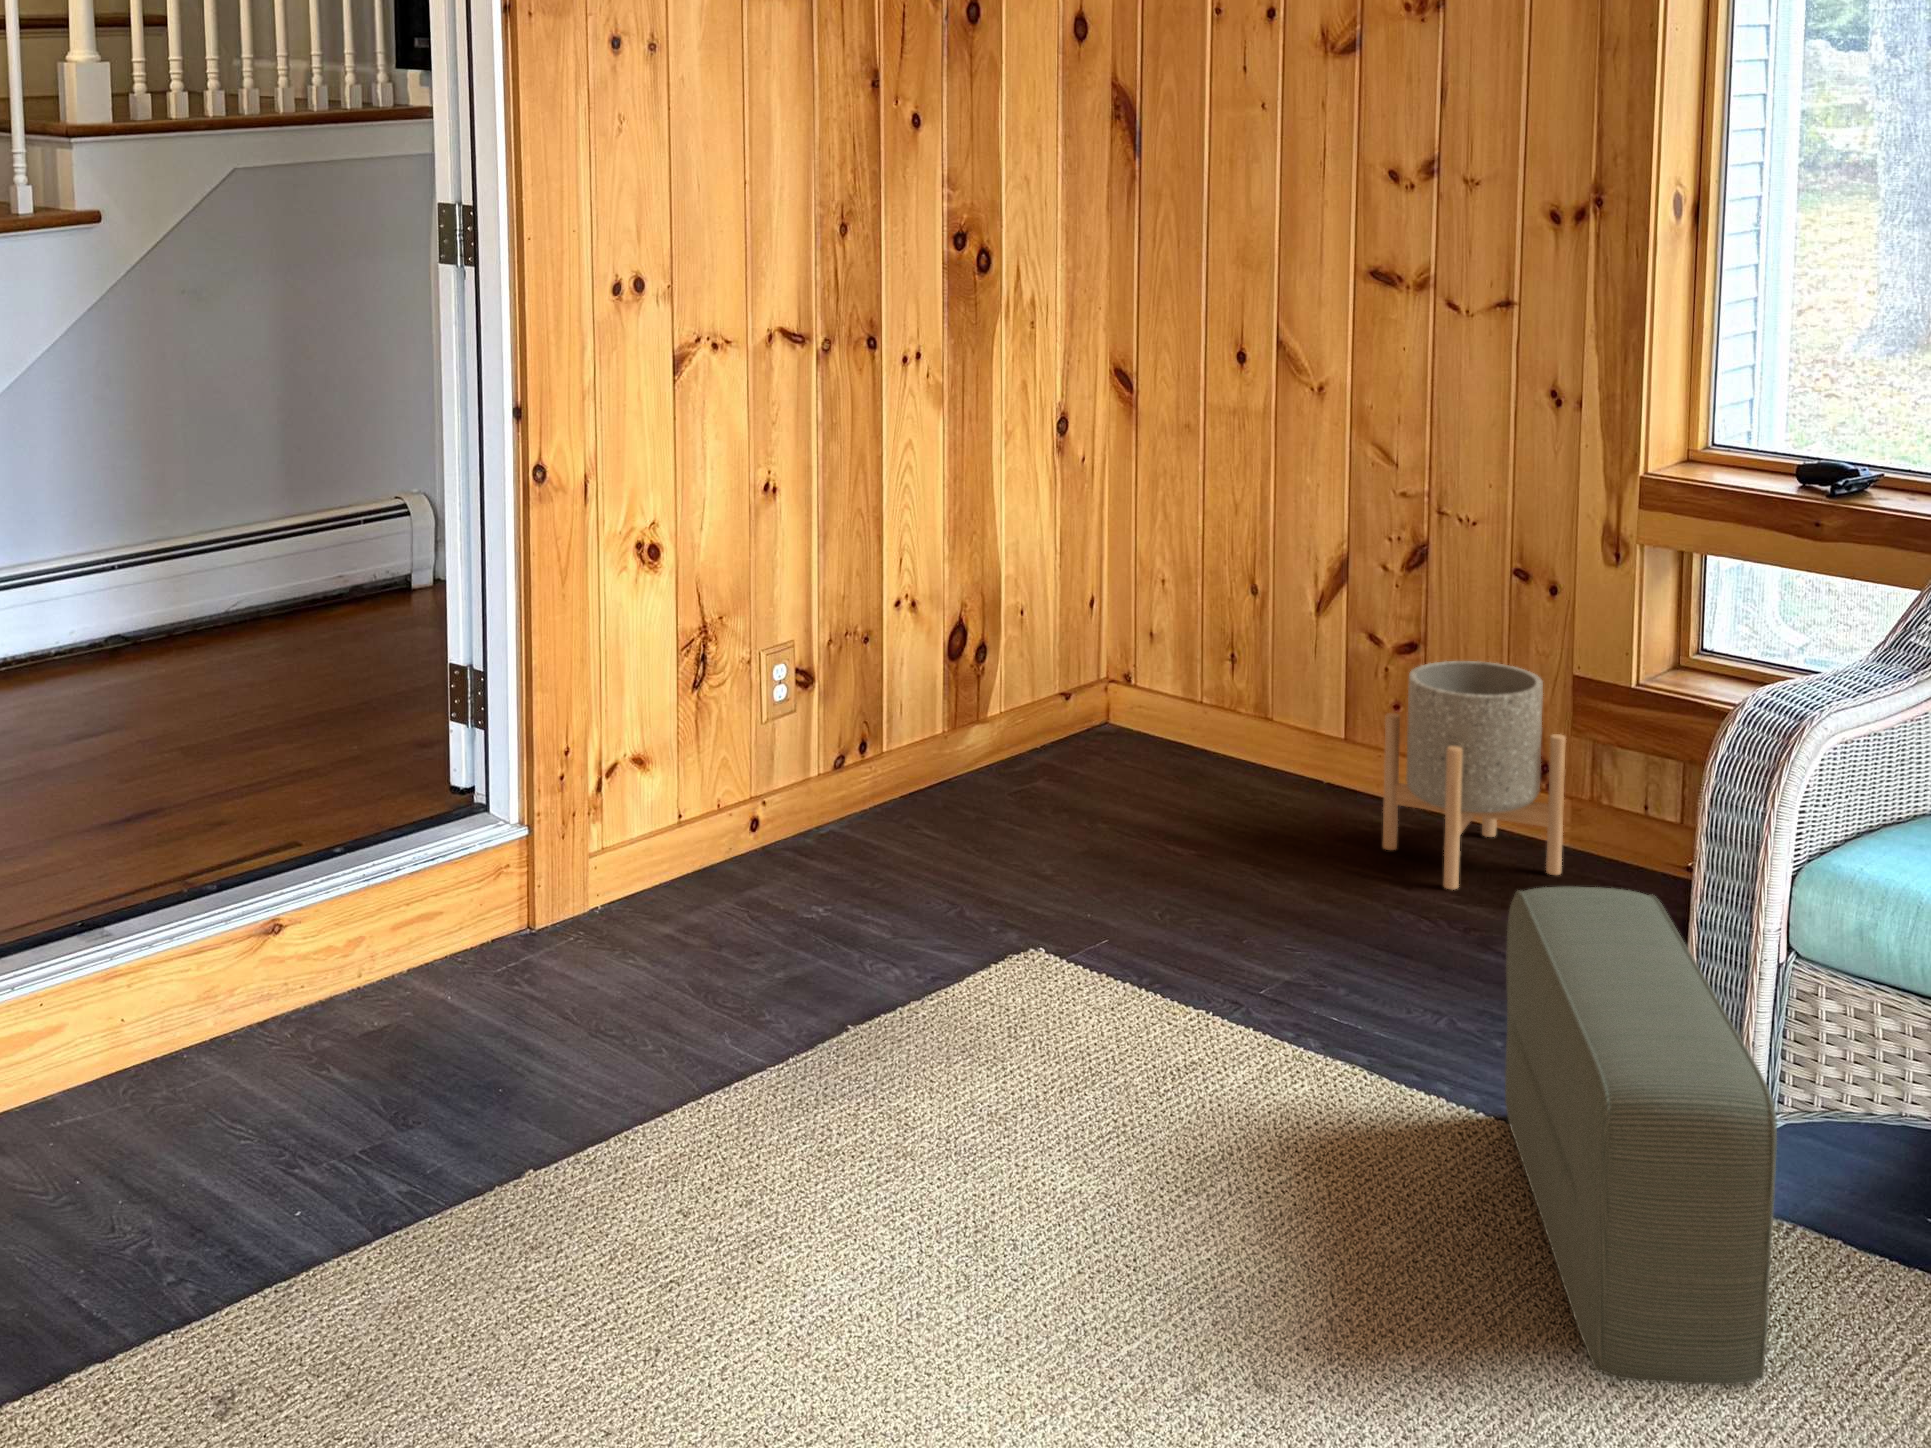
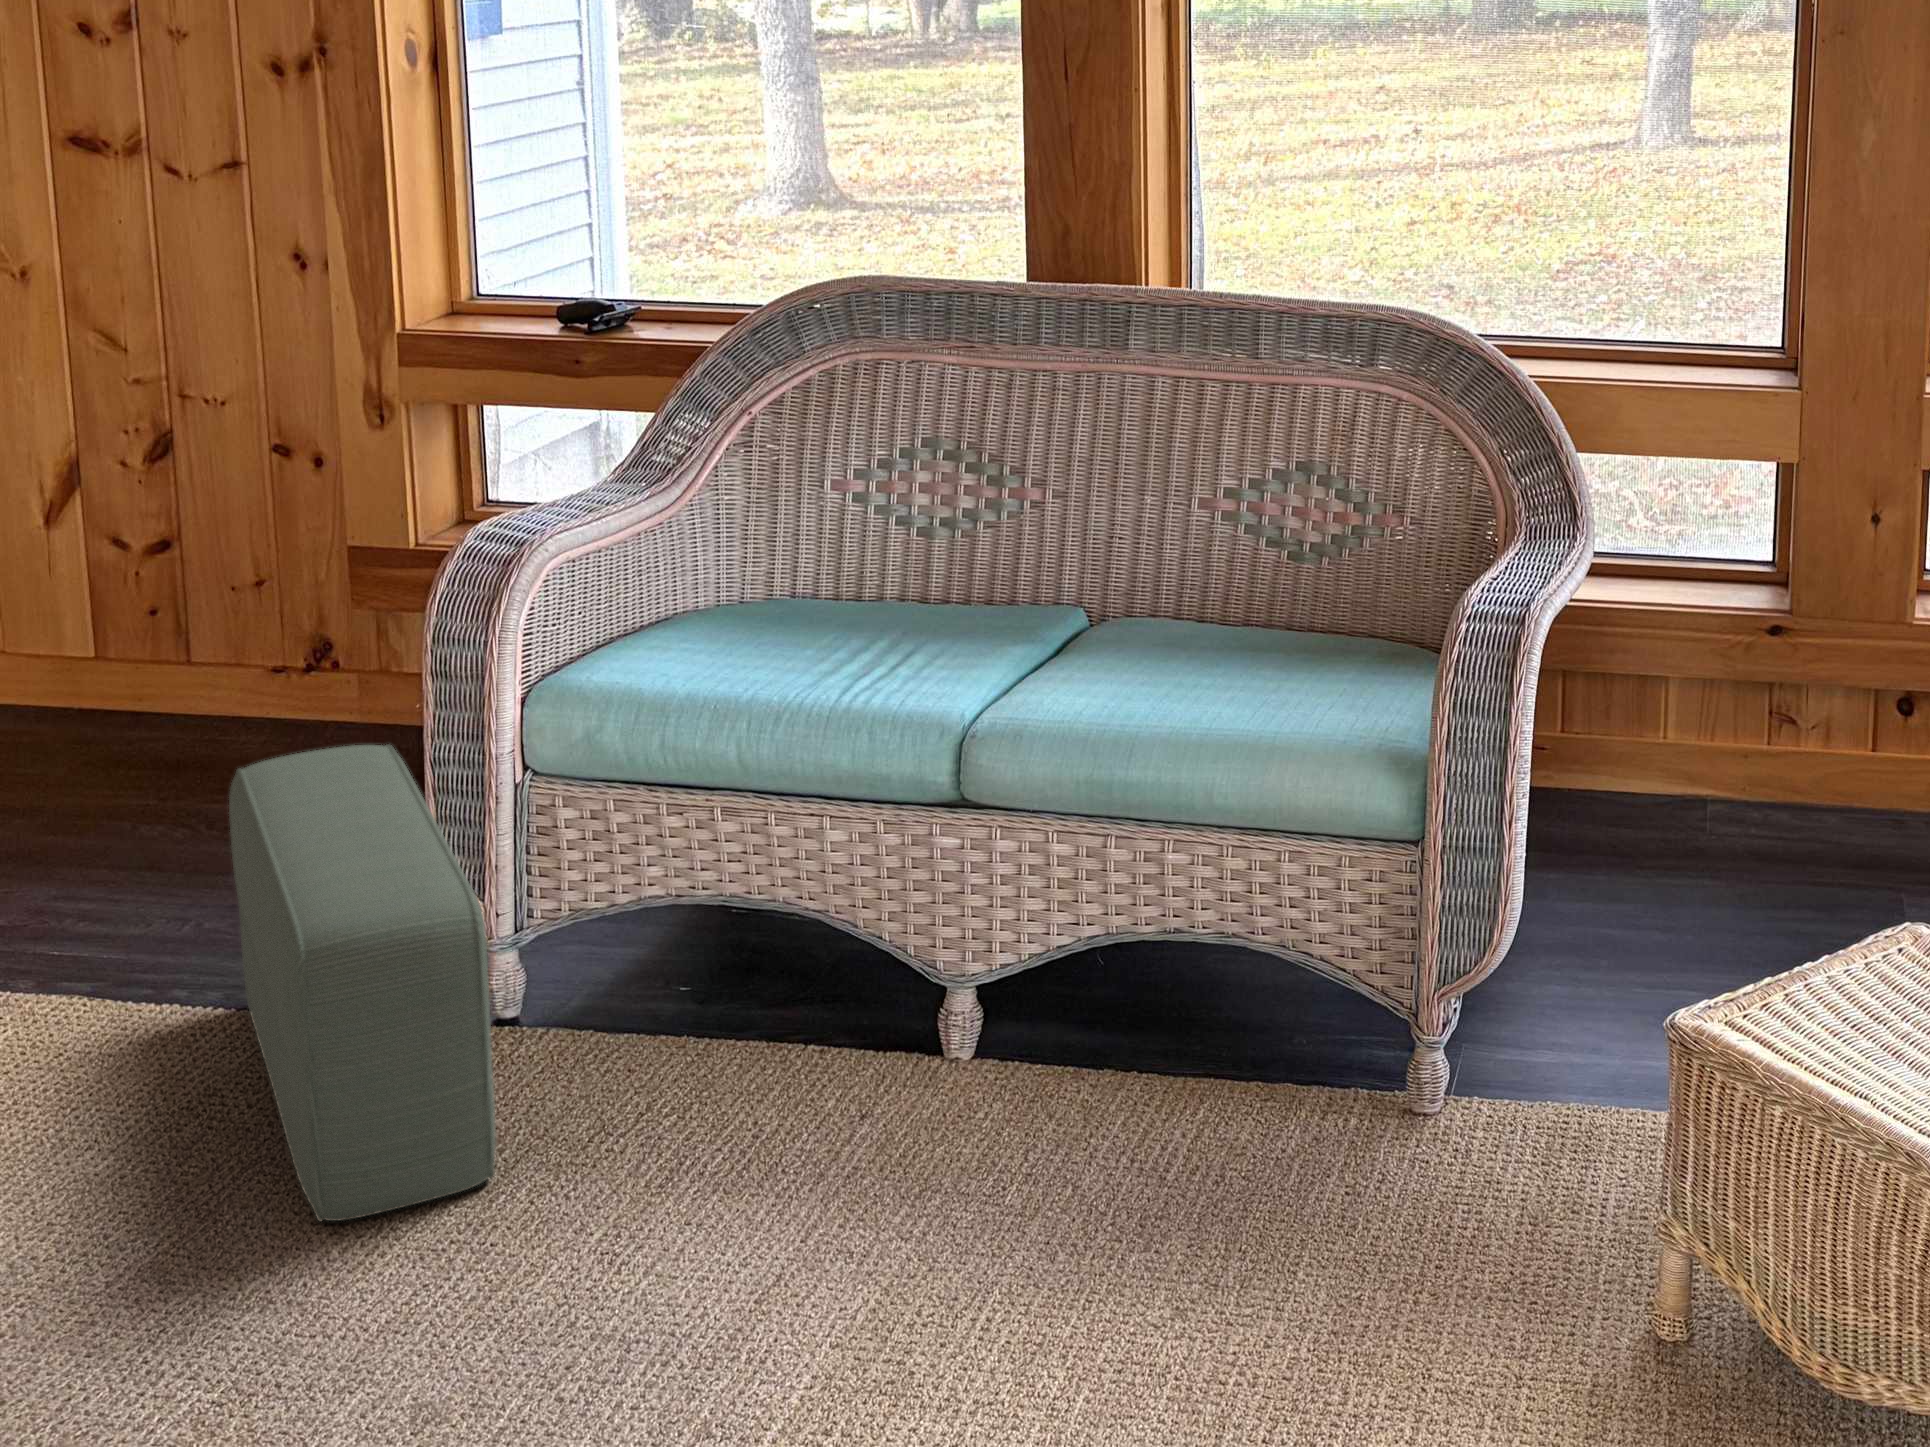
planter: present [1383,661,1566,889] -> none [127,548,348,794]

